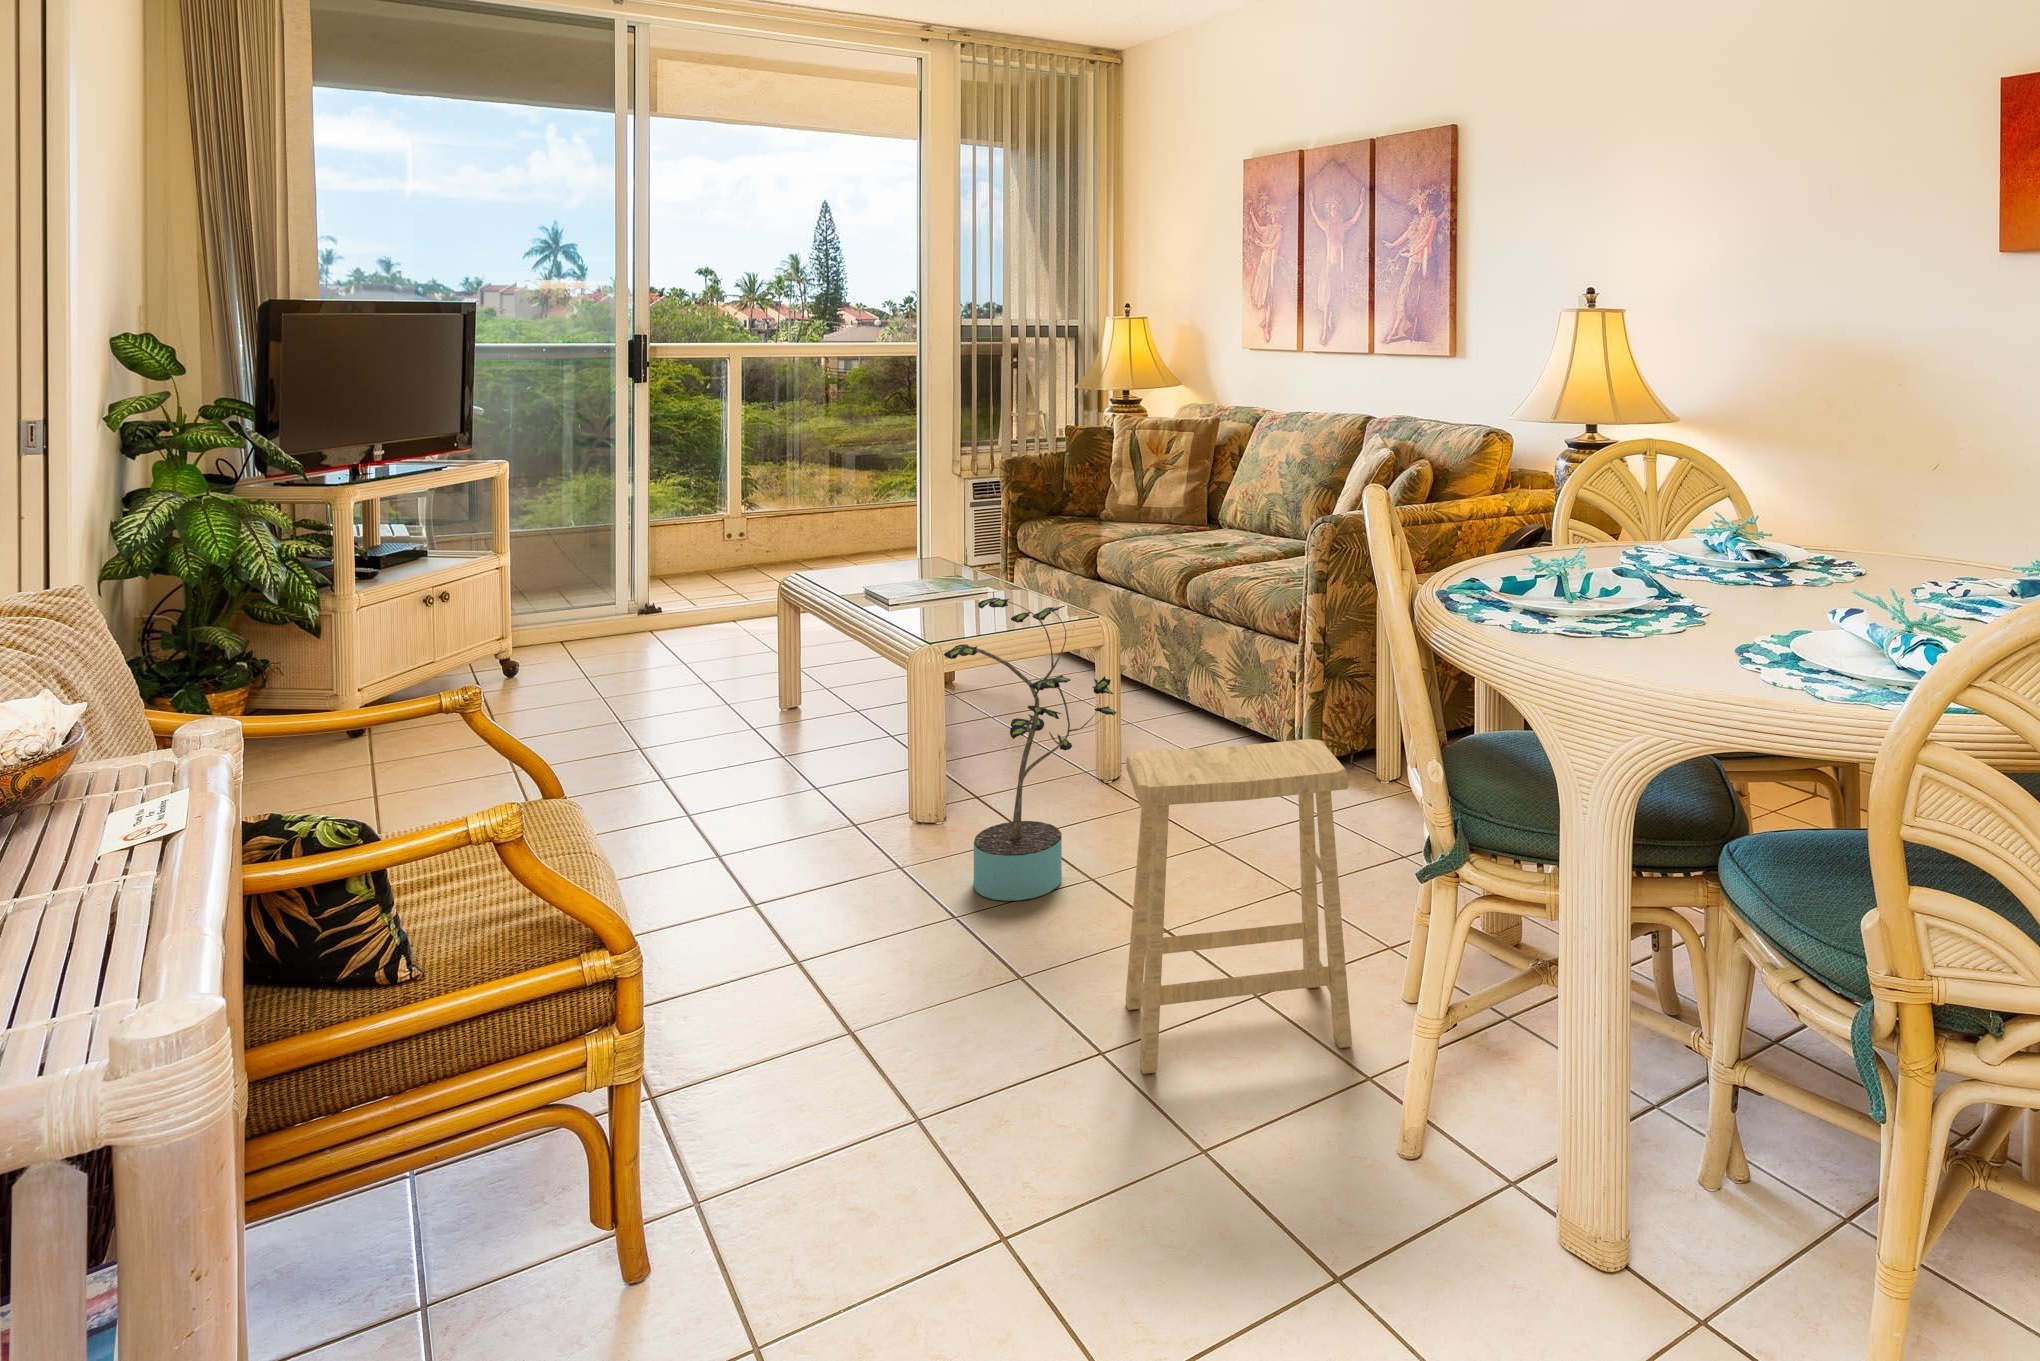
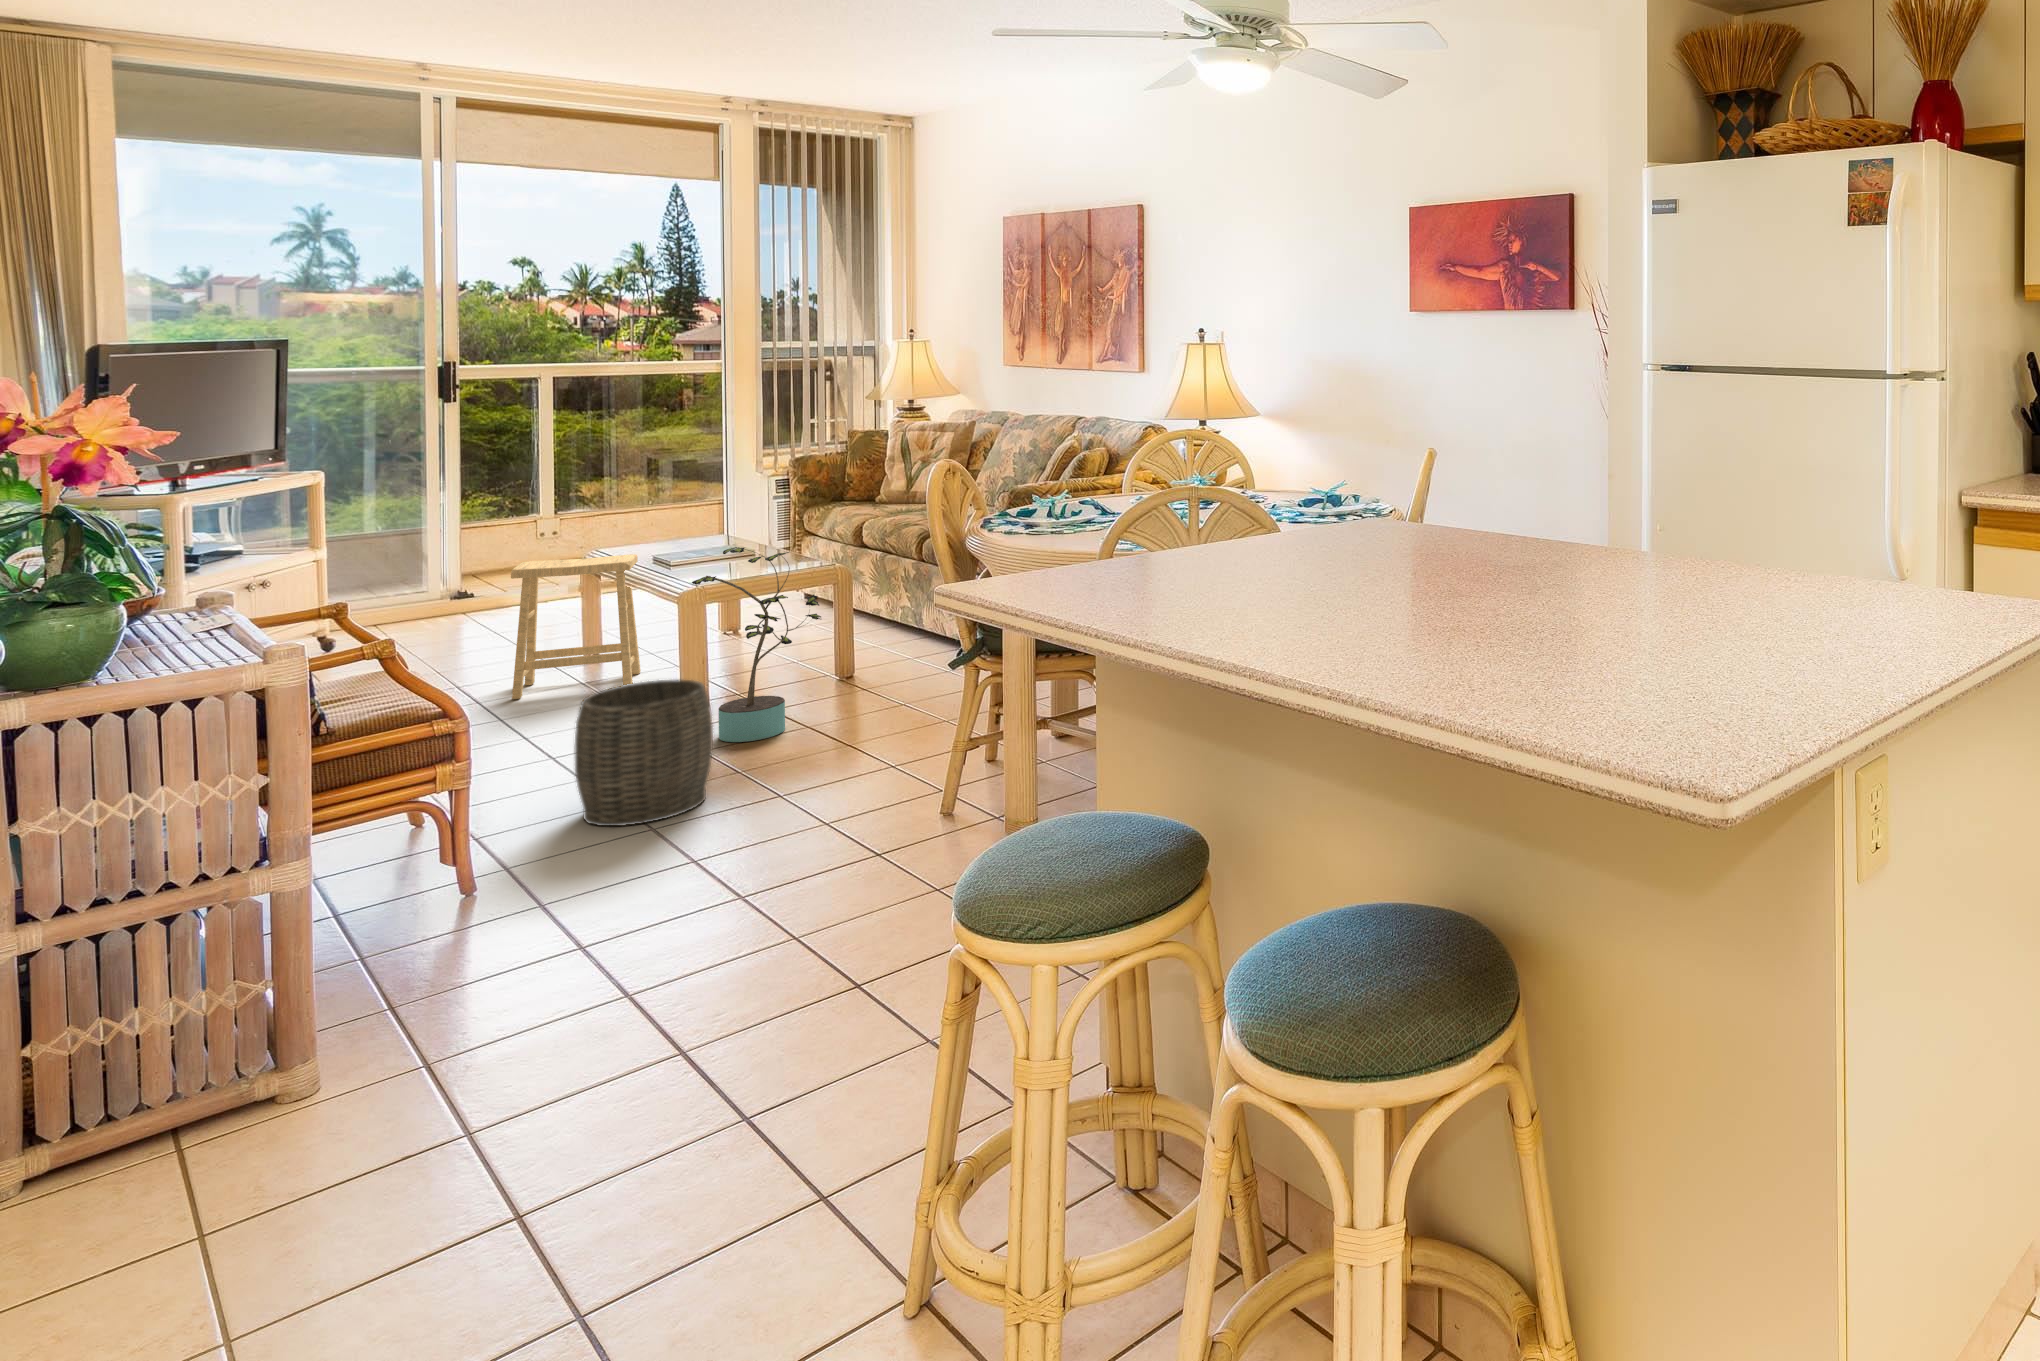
footstool: present [1125,739,1352,1074] -> present [511,554,641,699]
woven basket: none [796,828,997,1102] -> present [574,679,713,826]

